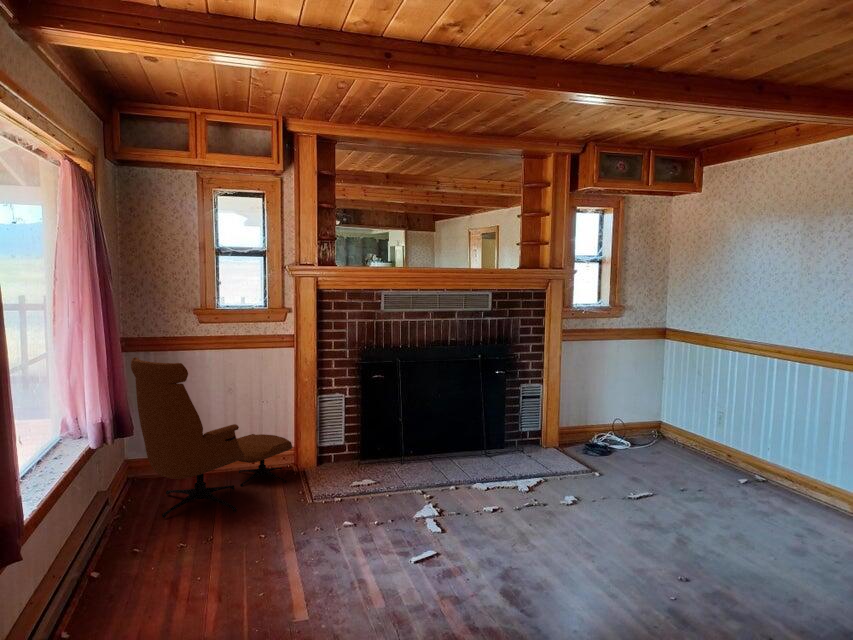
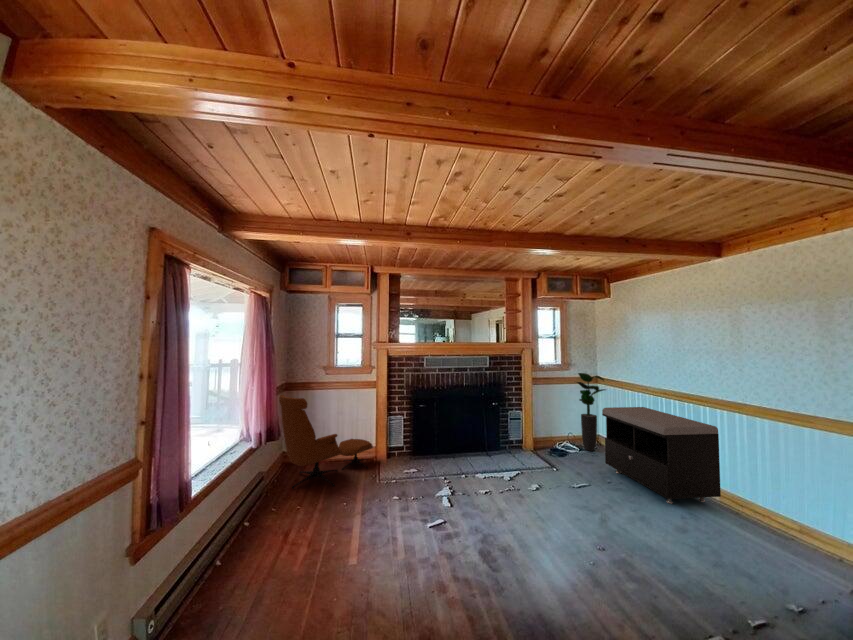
potted plant: none [626,320,682,446] -> present [577,373,605,451]
storage bench: none [673,375,845,516] -> present [602,407,721,504]

